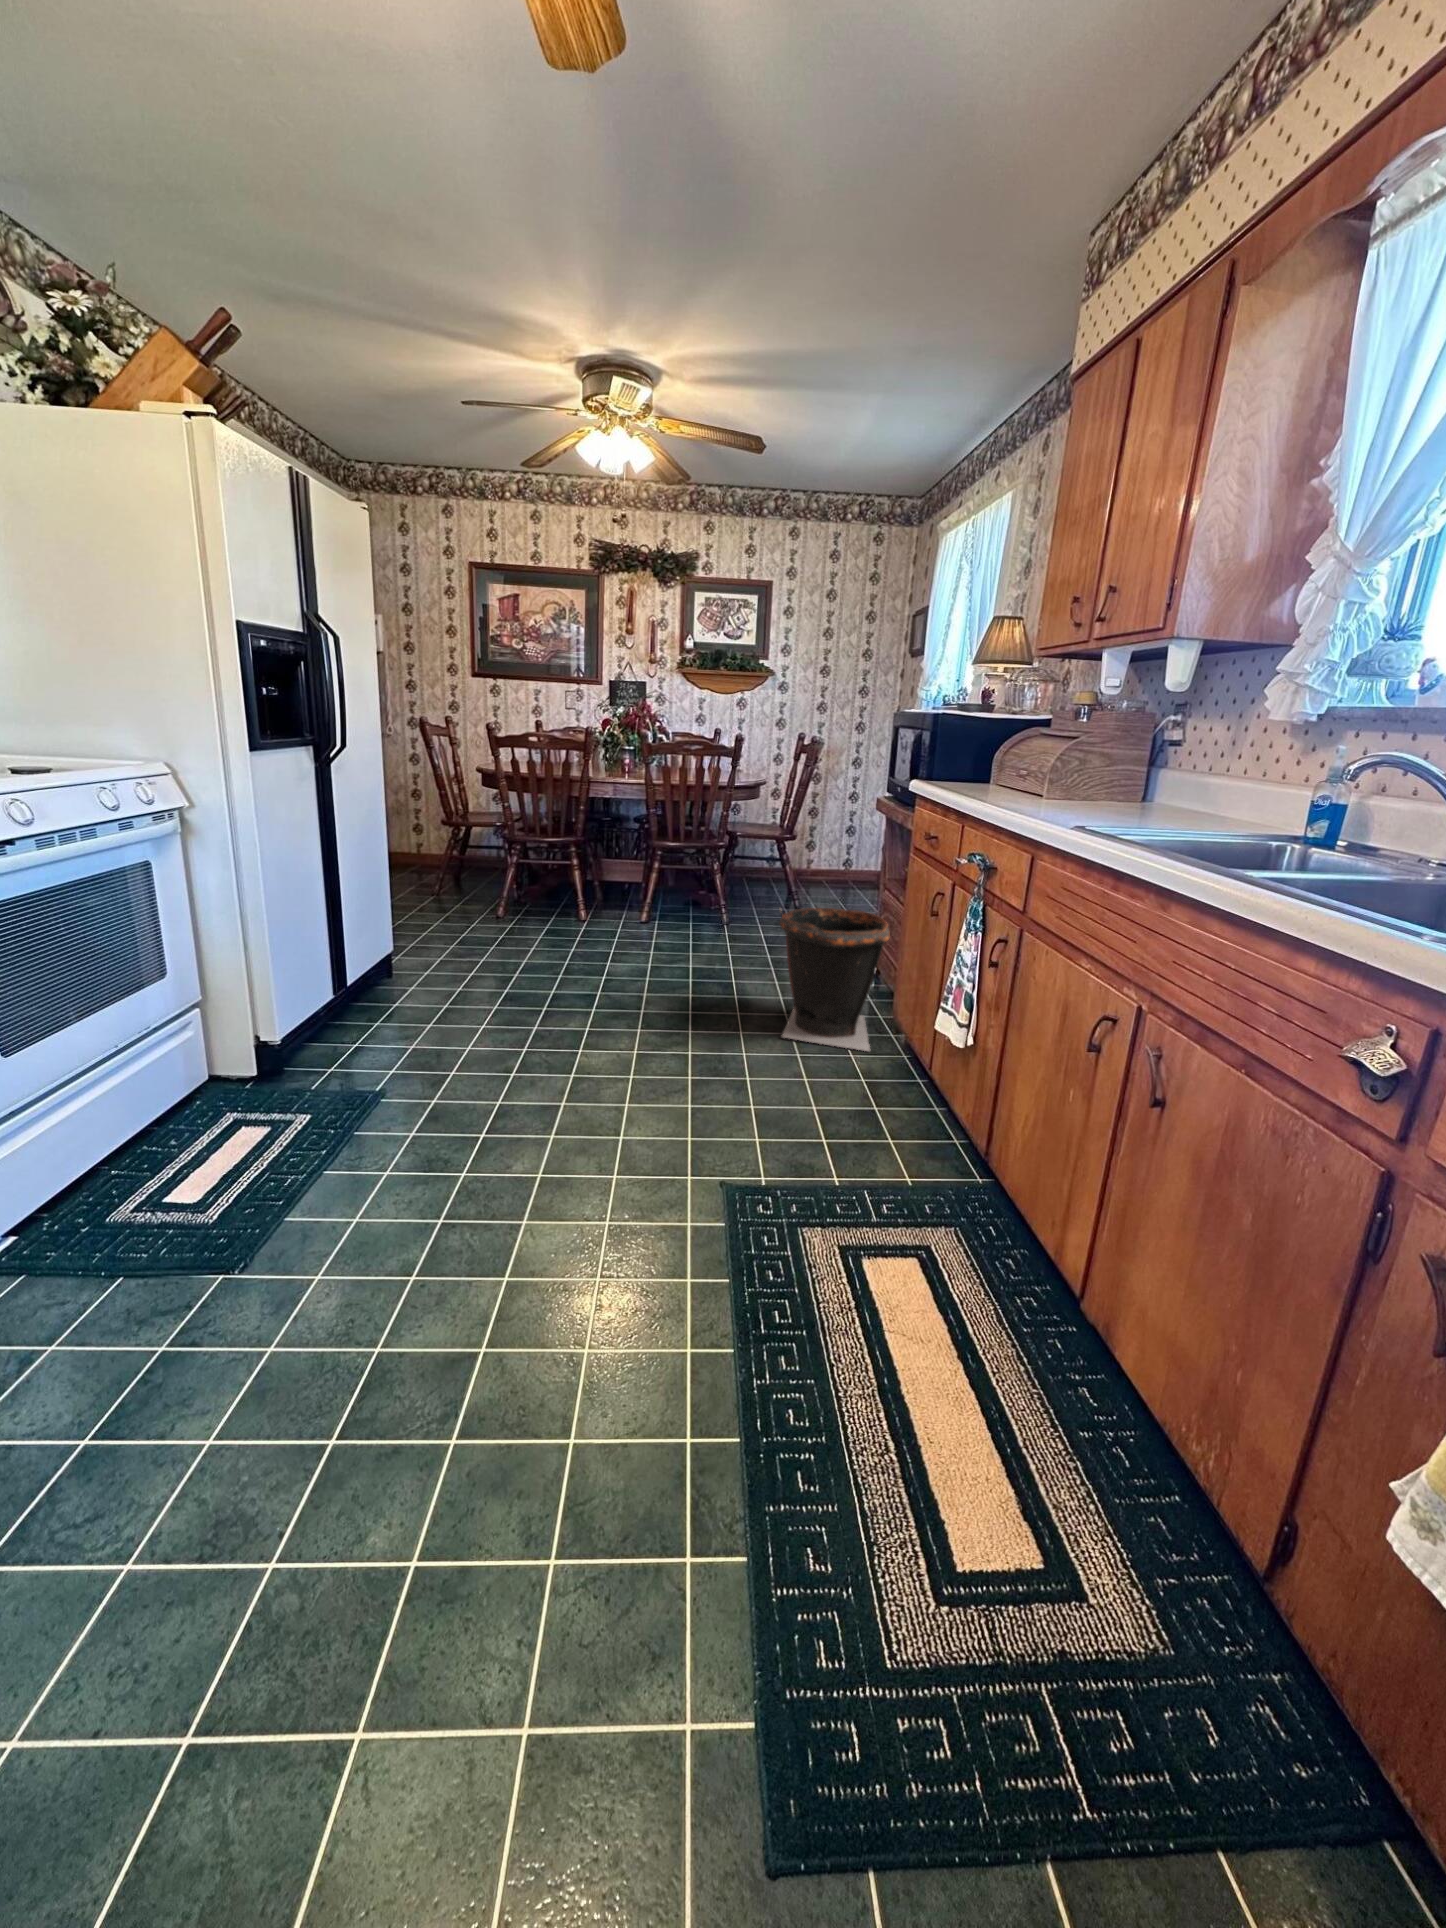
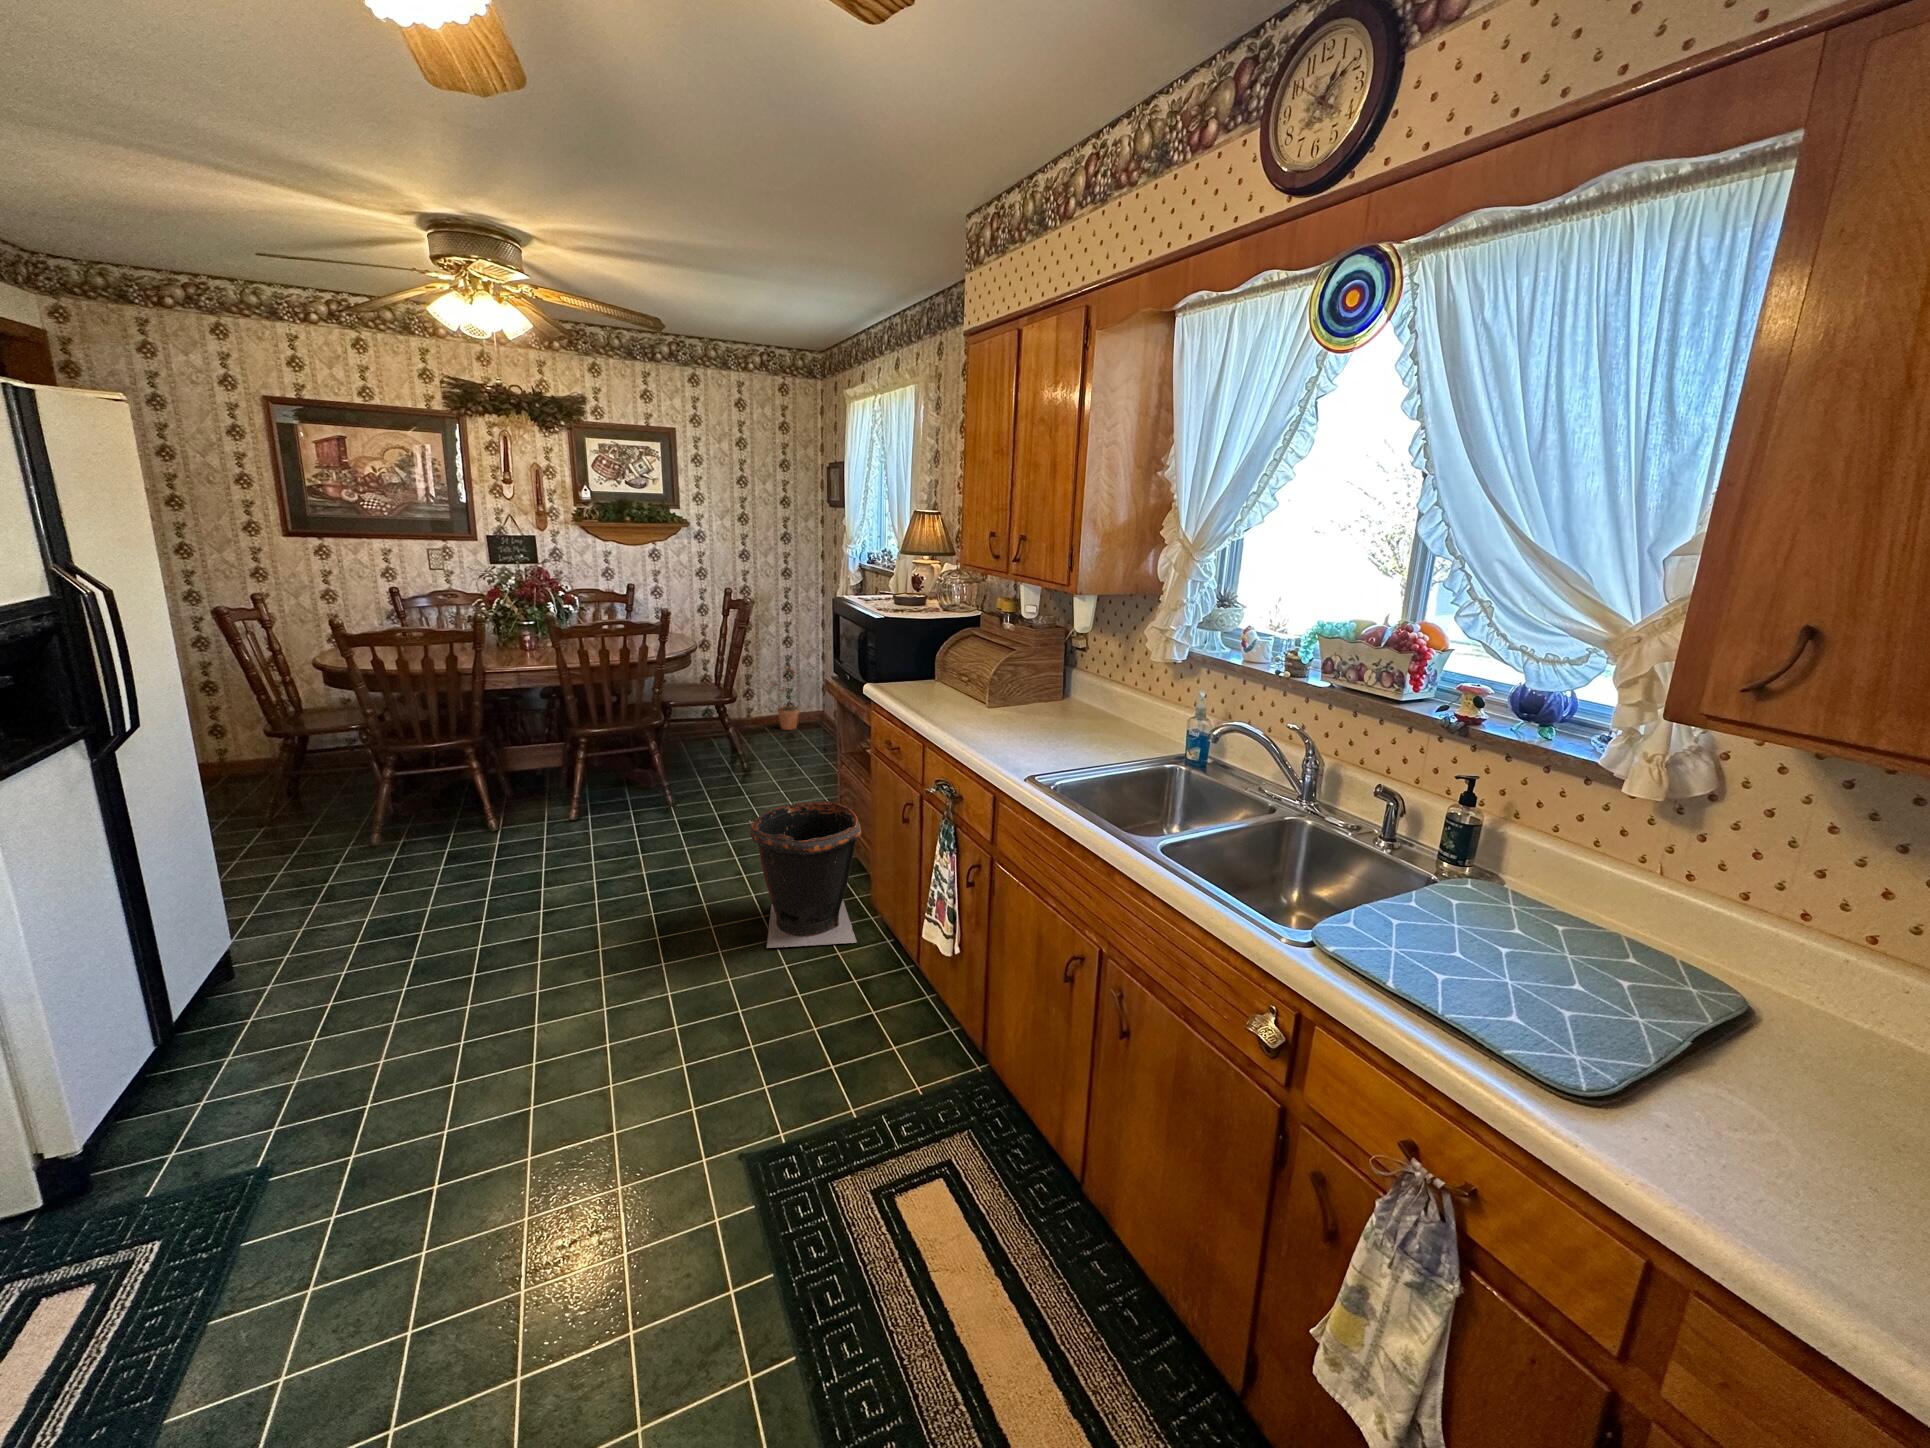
potted plant: none [829,820,857,886] -> present [771,666,799,730]

